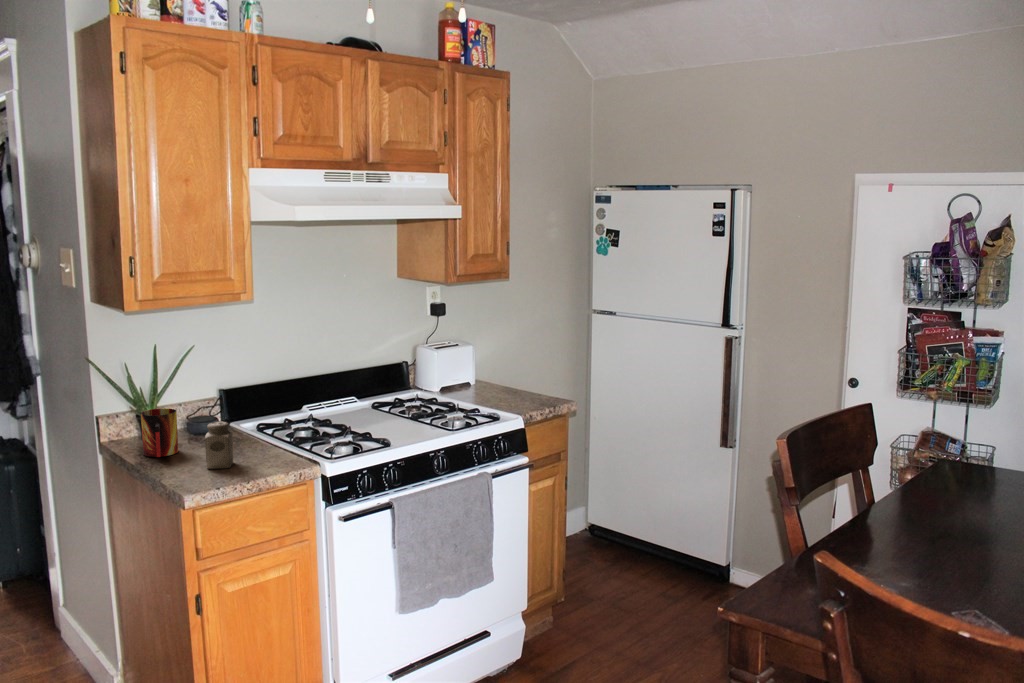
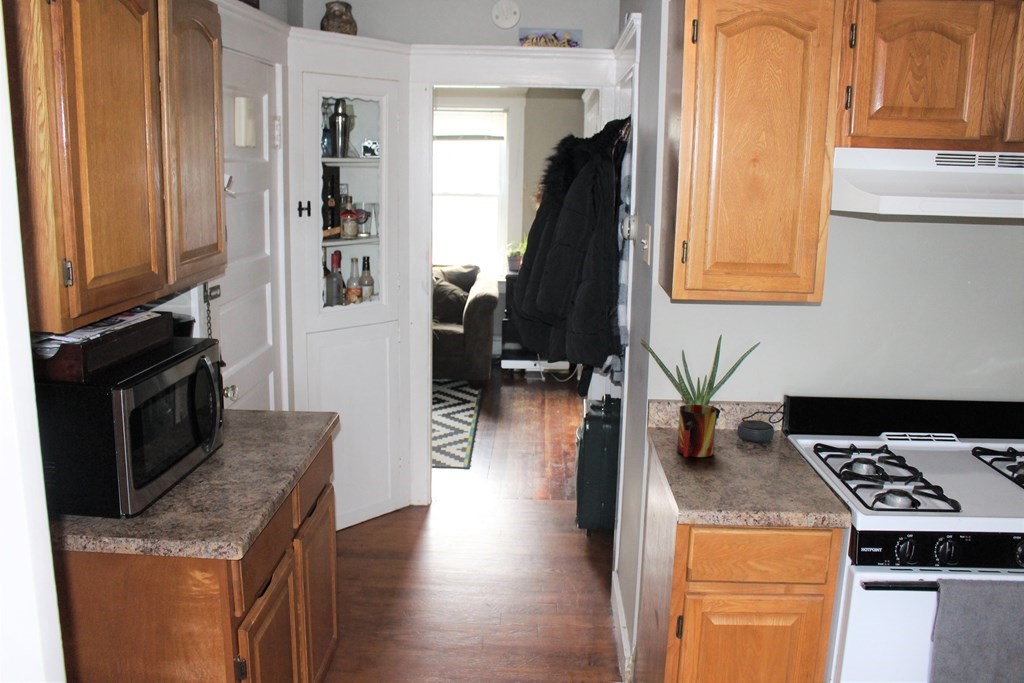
salt shaker: present [205,422,233,469] -> none [724,434,759,489]

